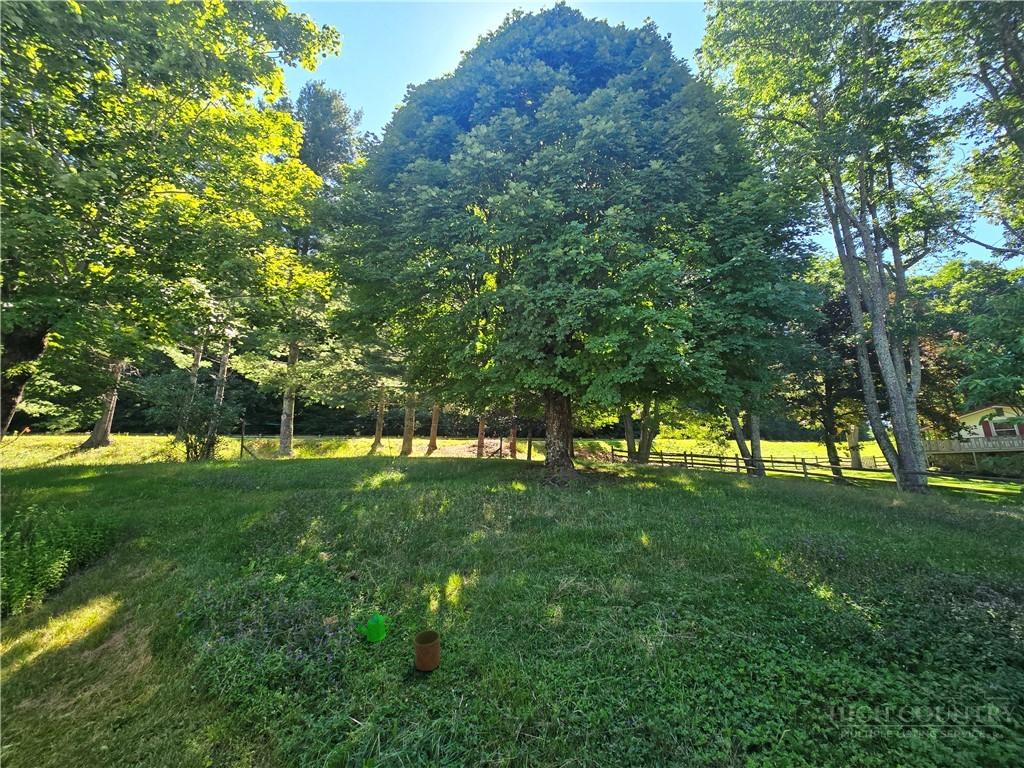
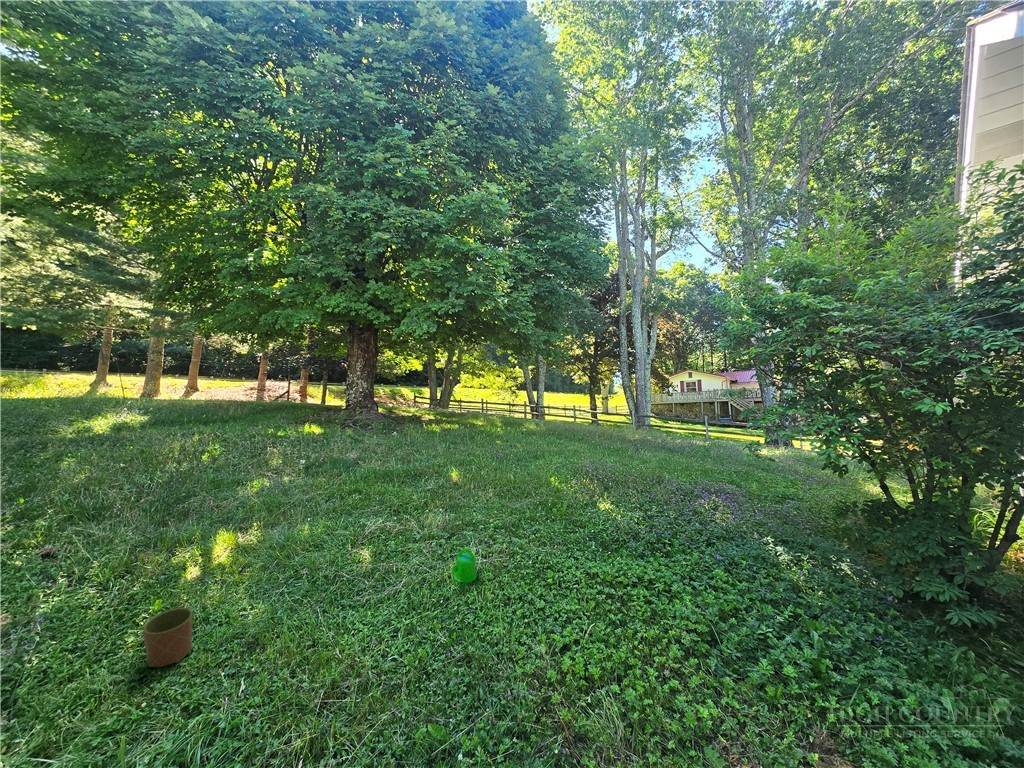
watering can: present [357,610,392,642] -> present [452,548,476,583]

